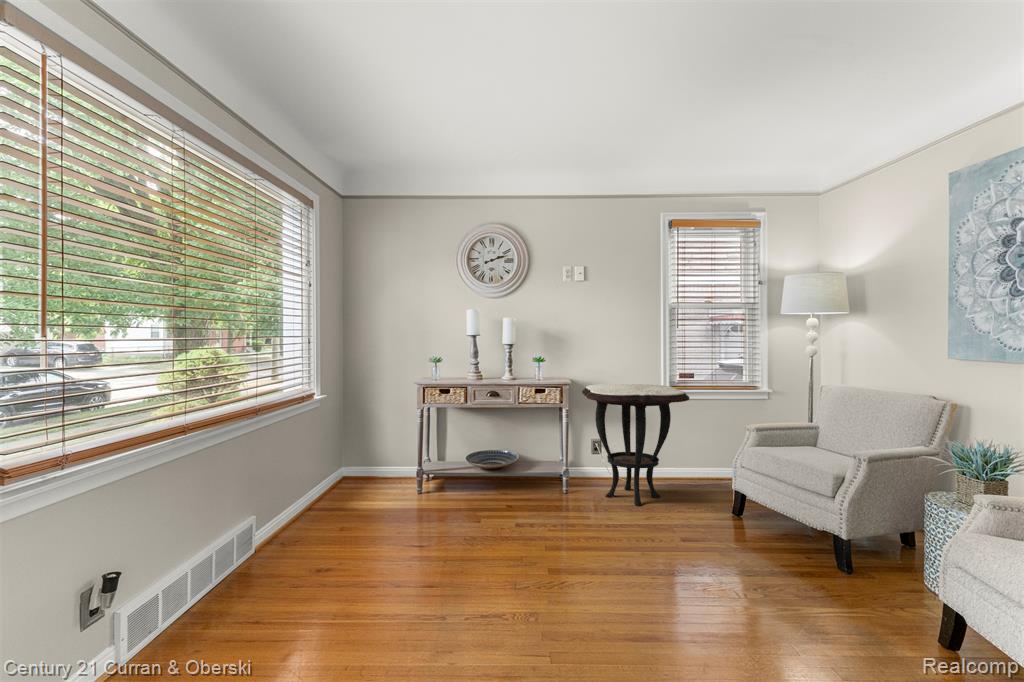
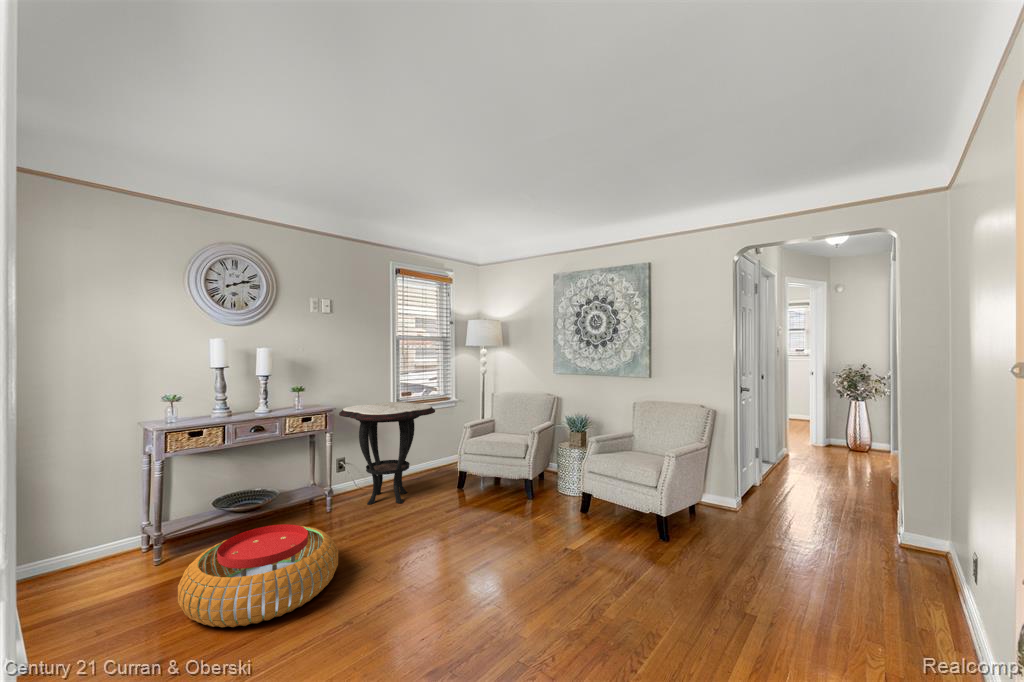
pouf: none [382,480,509,558] -> present [178,524,338,627]

